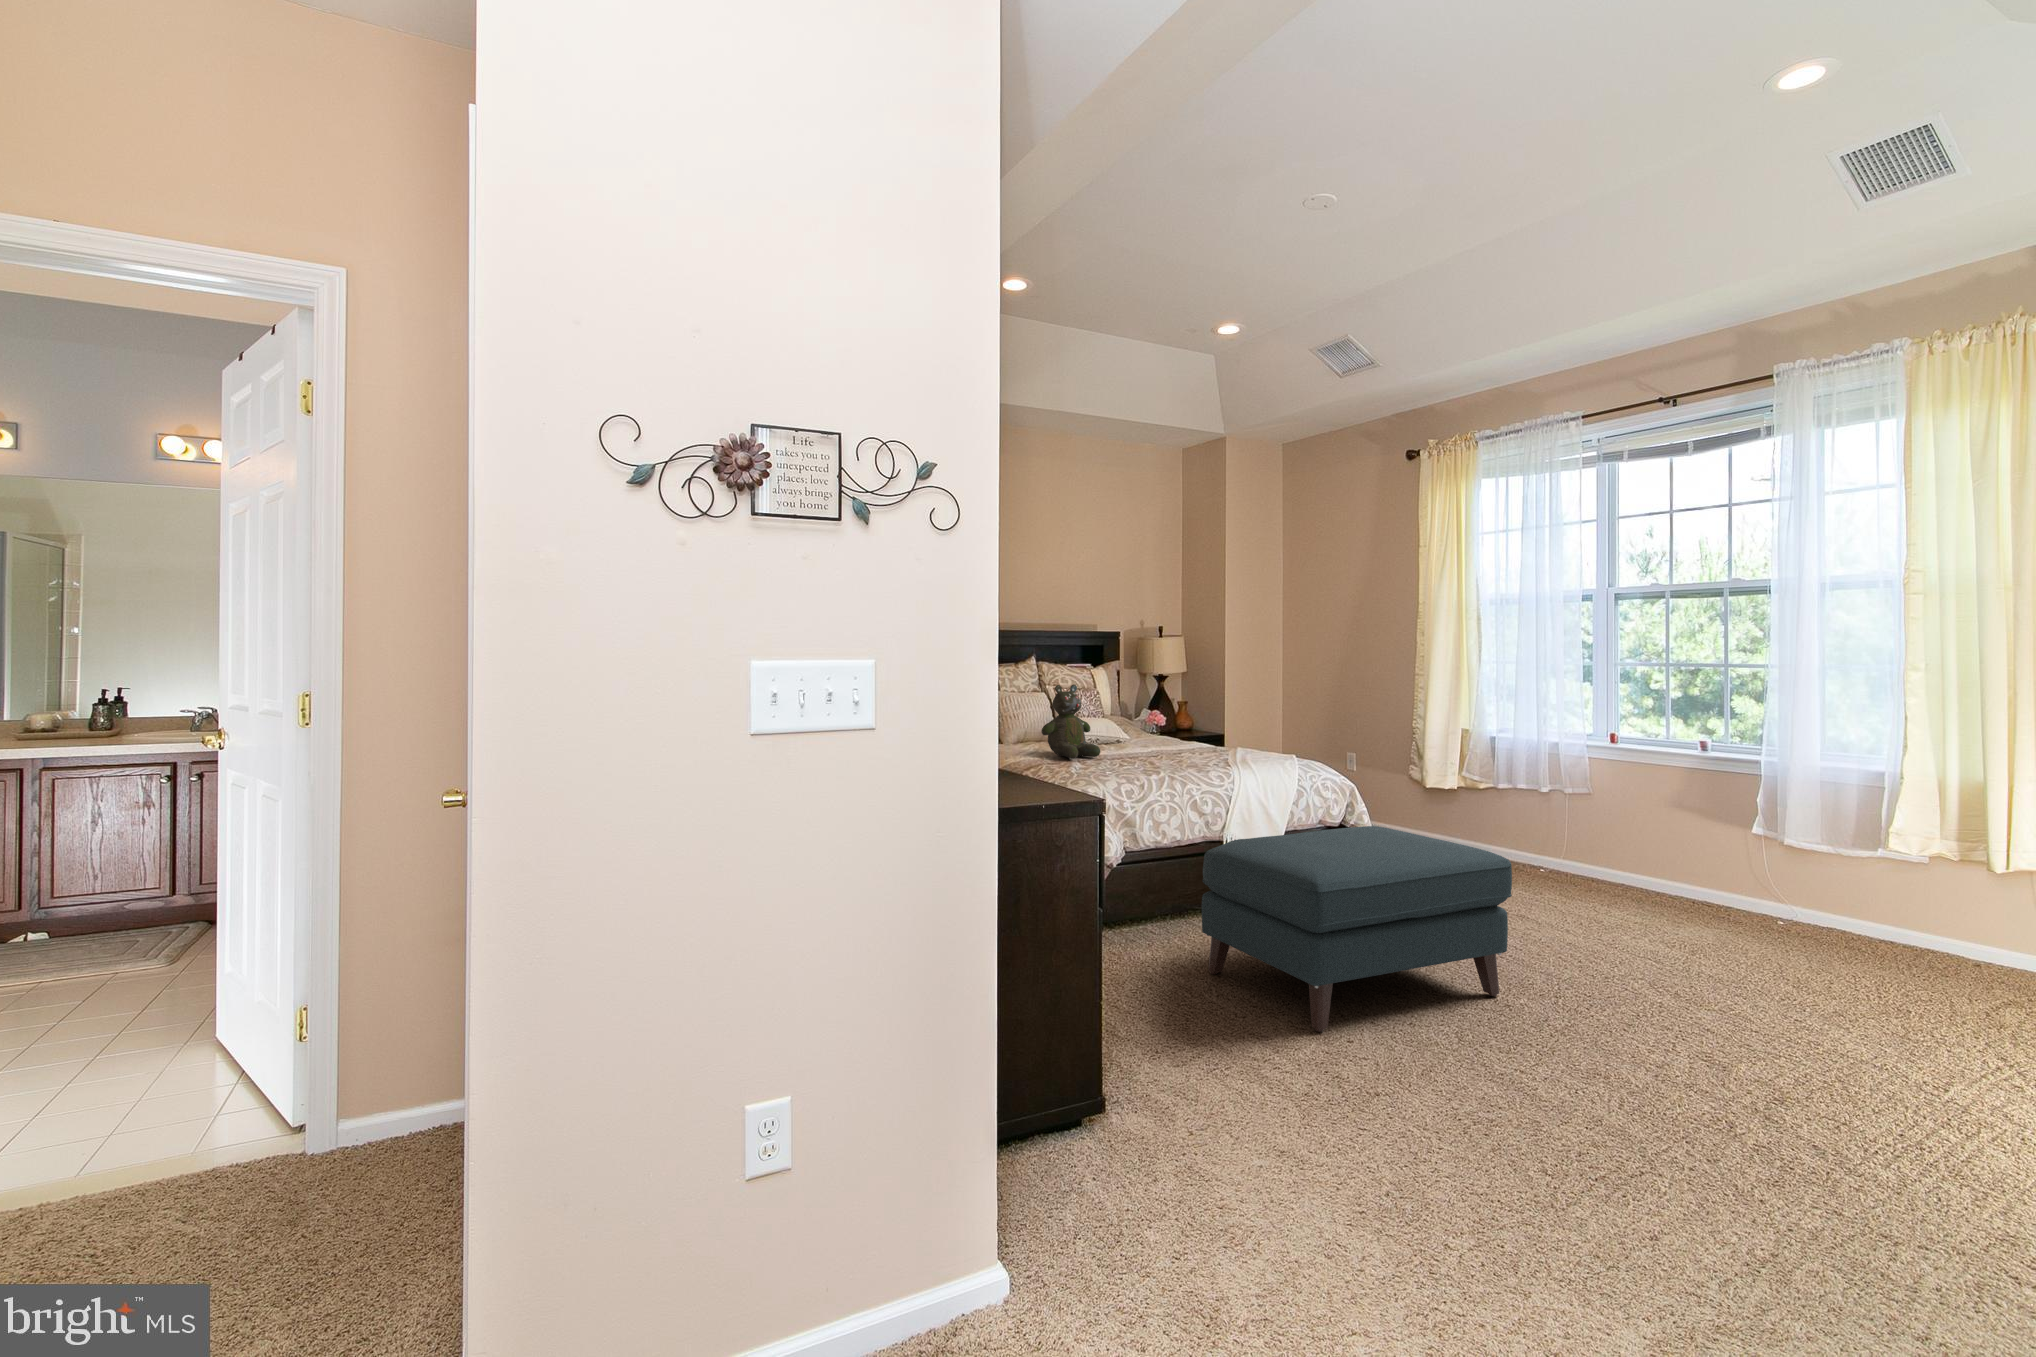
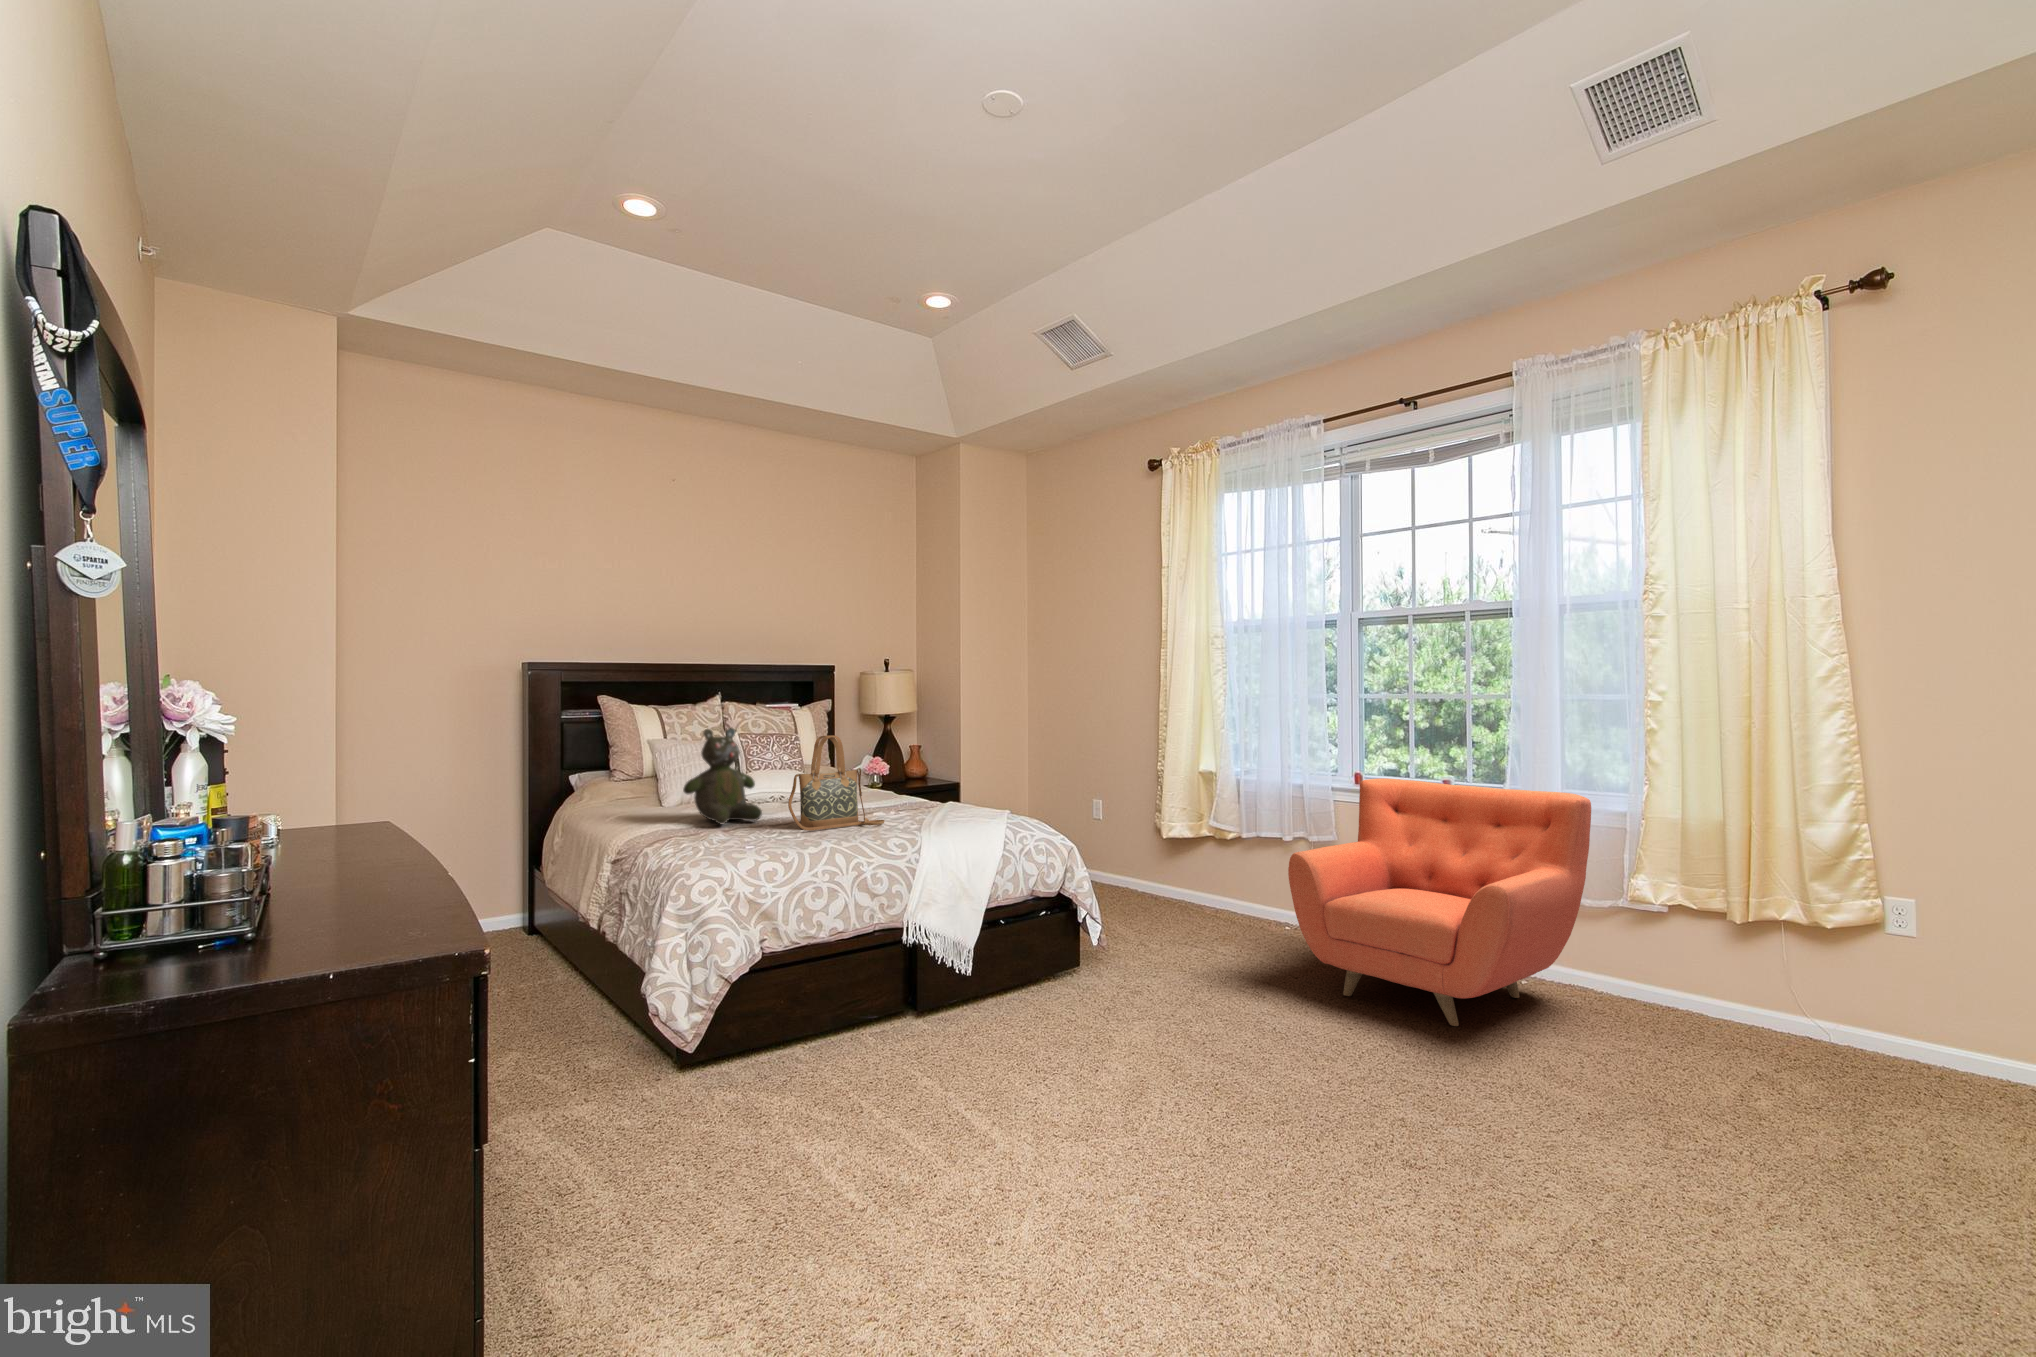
handbag: none [1127,691,1199,765] -> present [788,735,885,831]
armchair: none [1546,736,1841,942] -> present [1288,778,1591,1026]
ottoman: present [1202,826,1512,1032] -> none [832,908,1226,1234]

